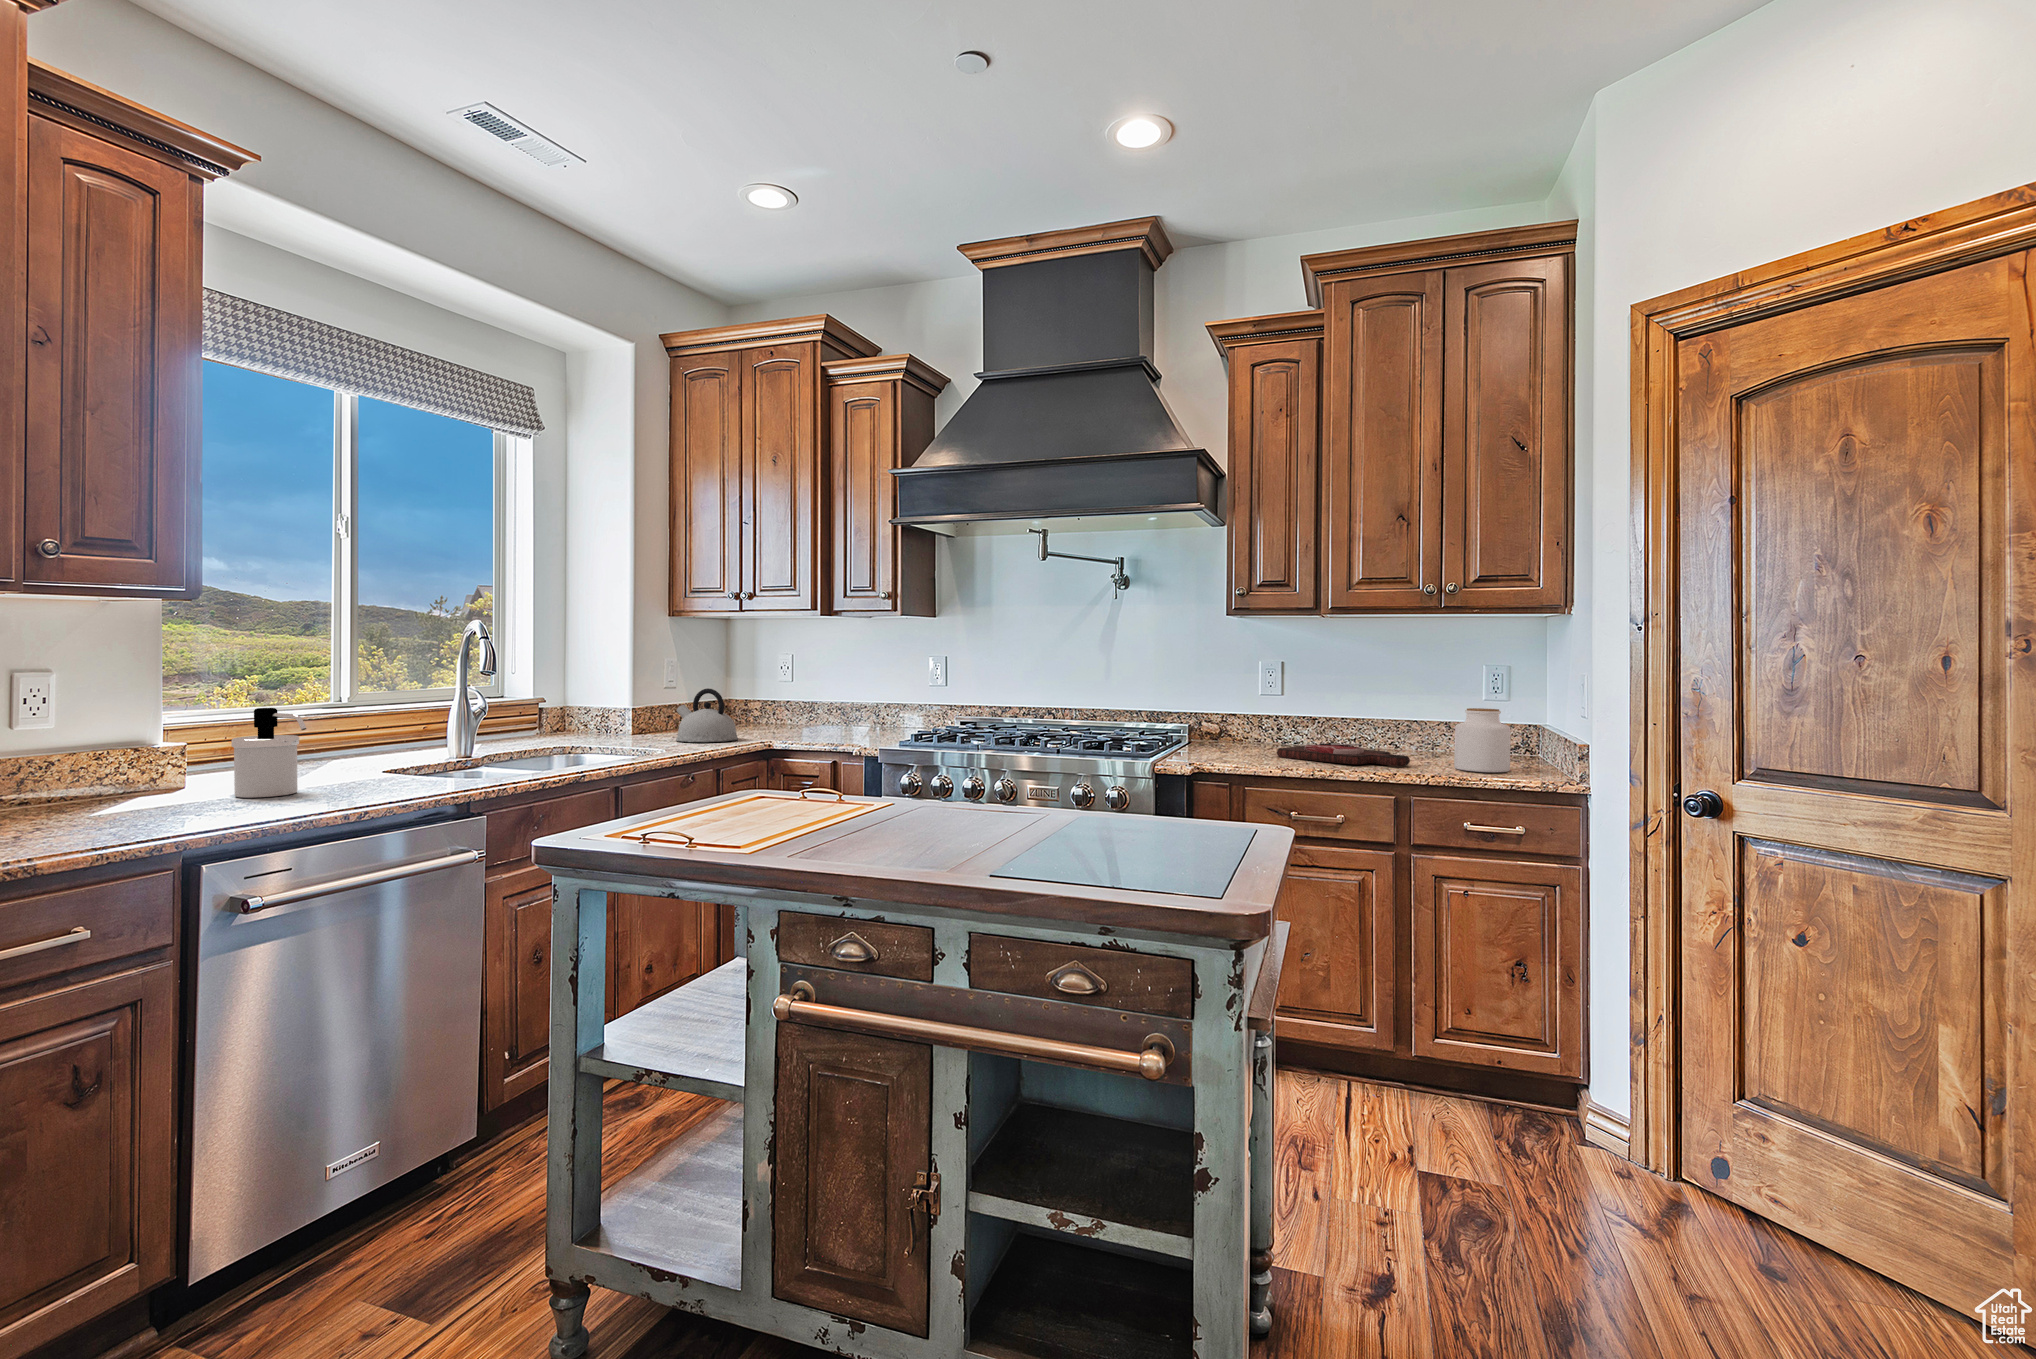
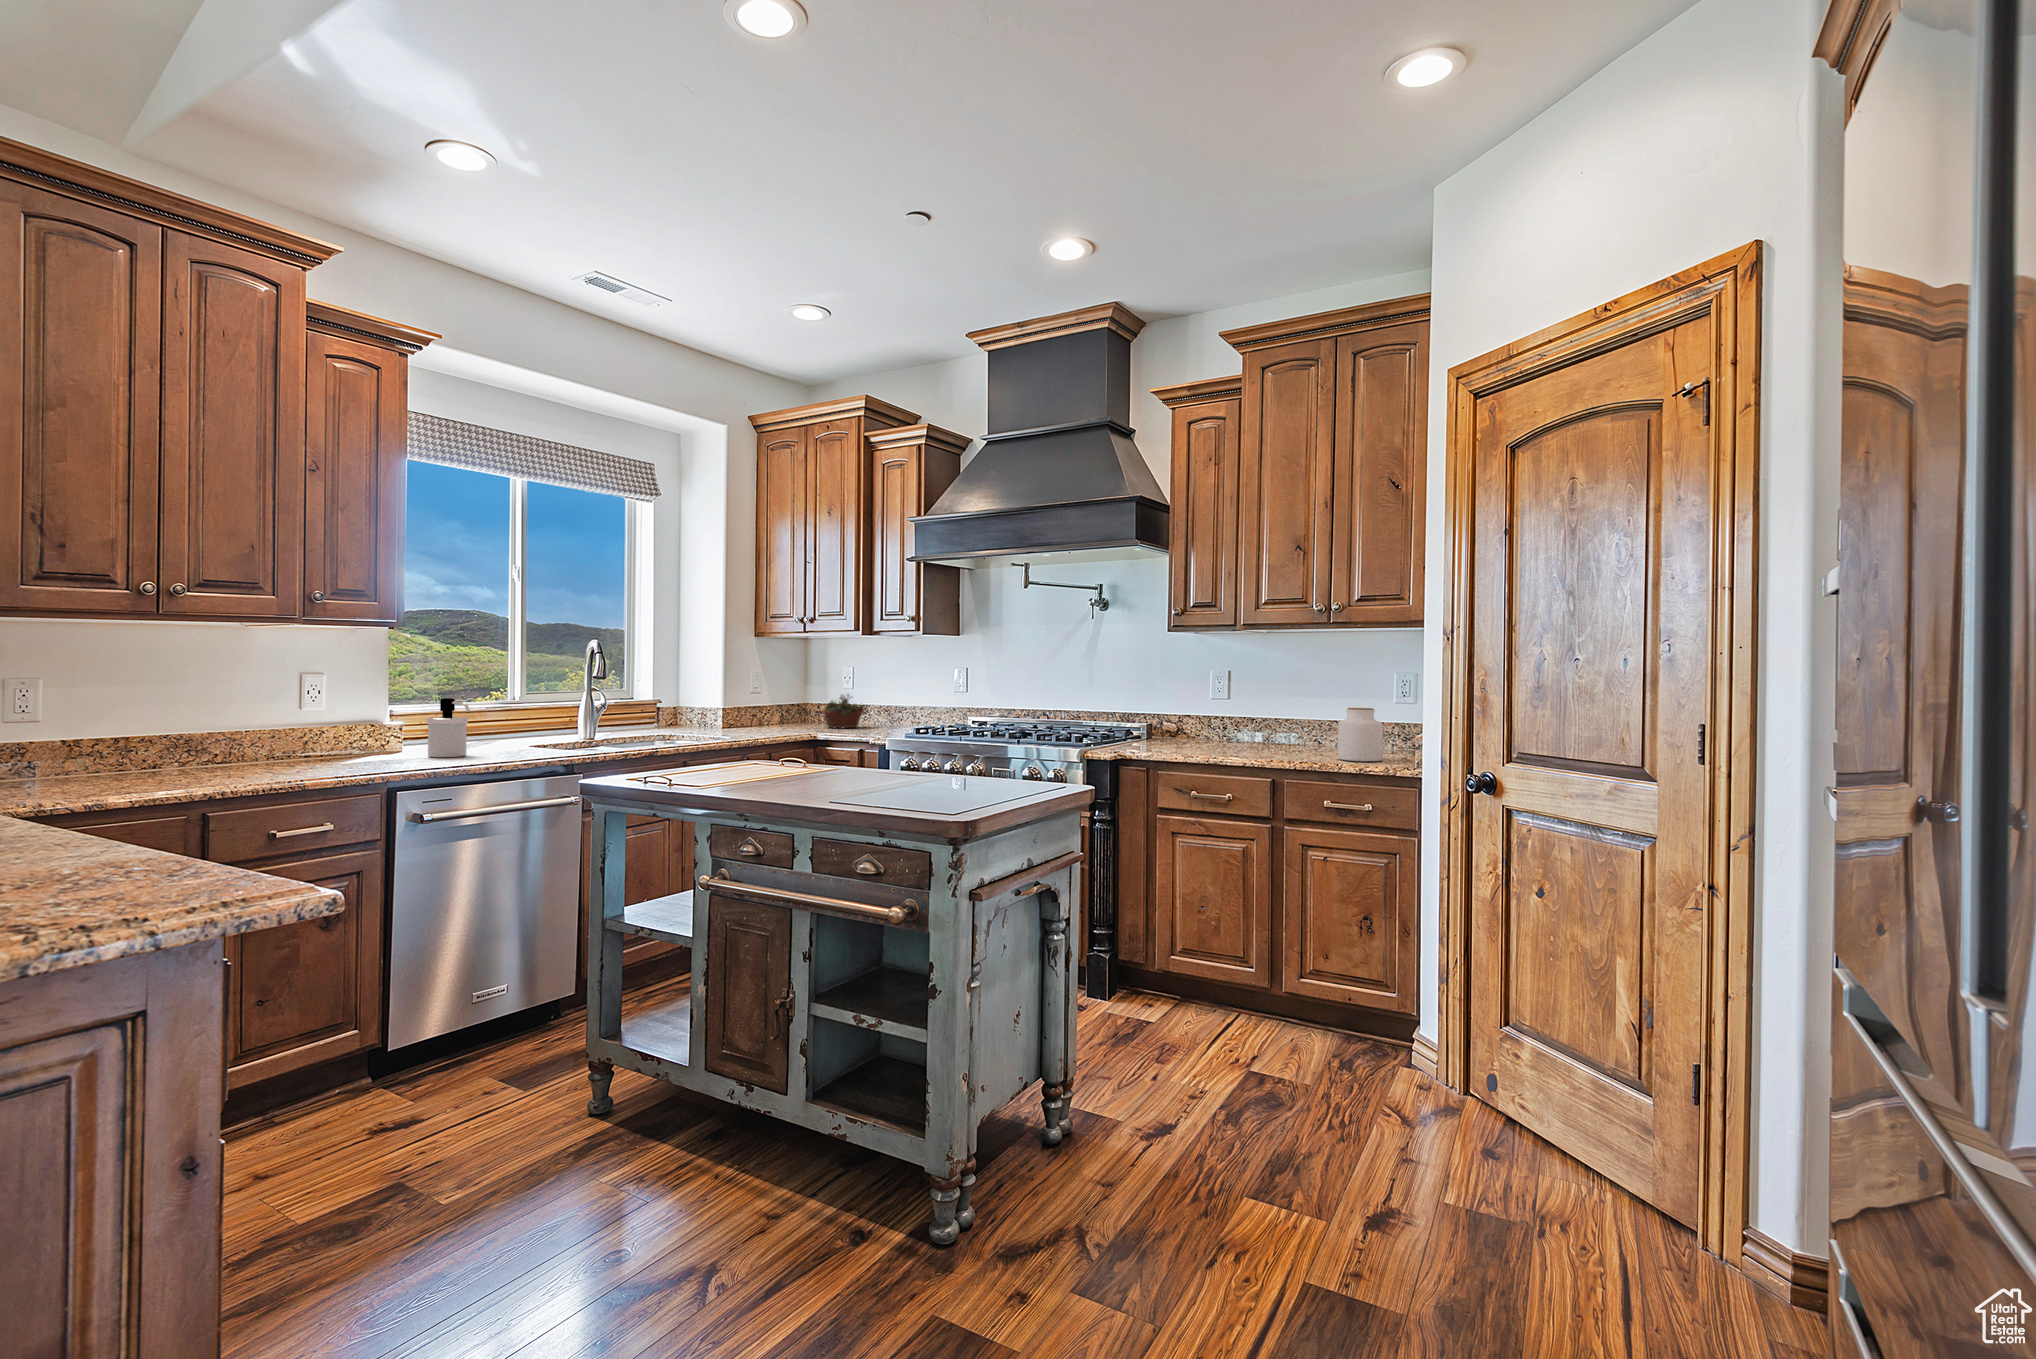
kettle: present [676,688,738,742] -> none [751,692,799,734]
succulent planter: none [754,689,809,732] -> present [821,695,866,728]
cutting board: present [1277,743,1410,766] -> none [1204,738,1303,756]

